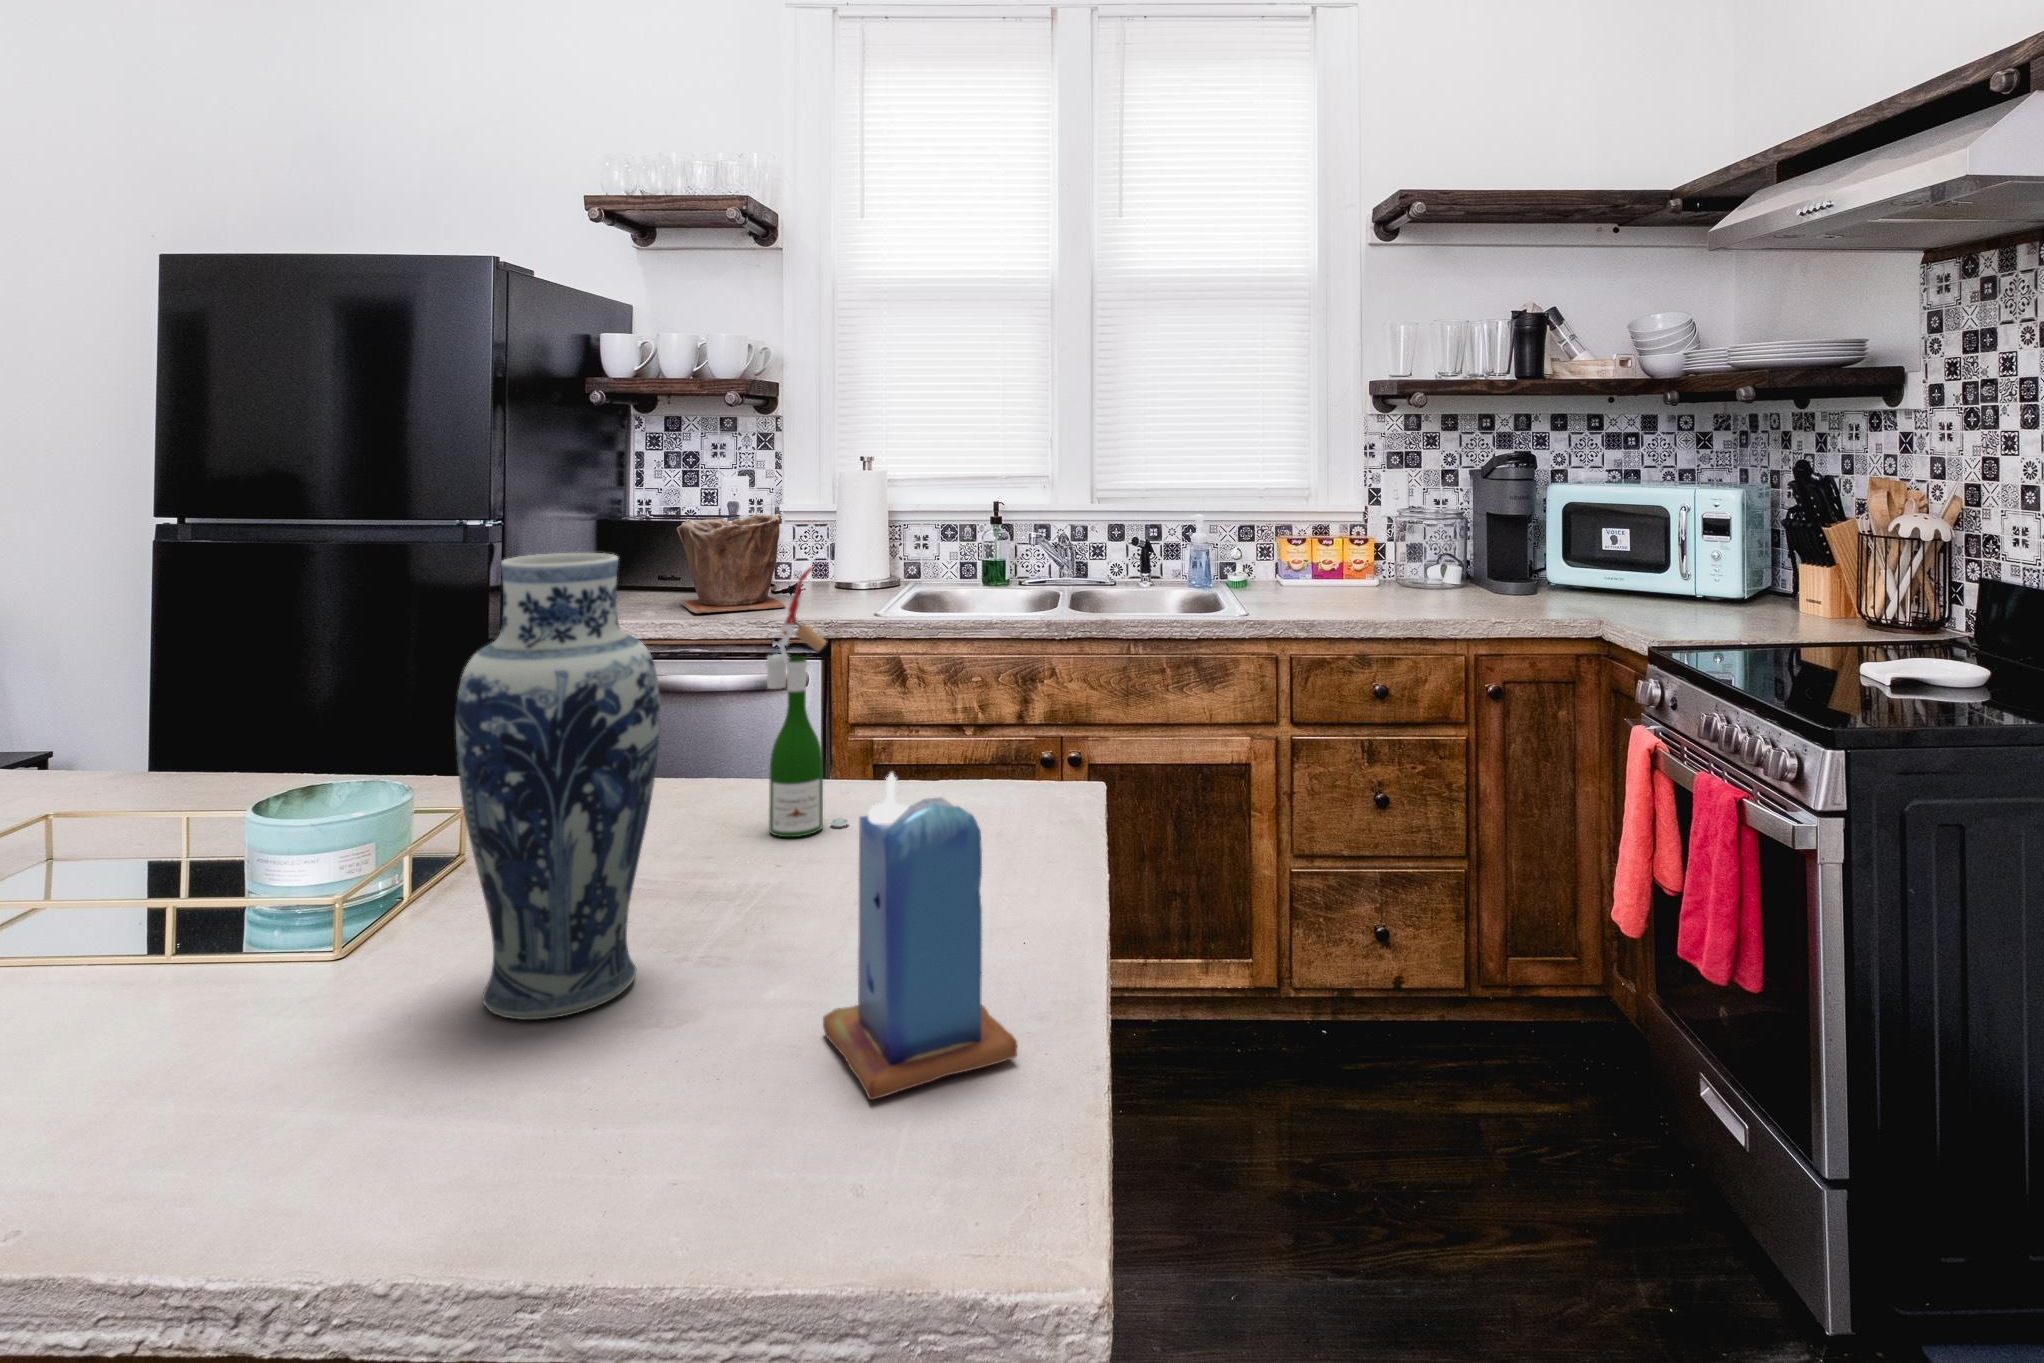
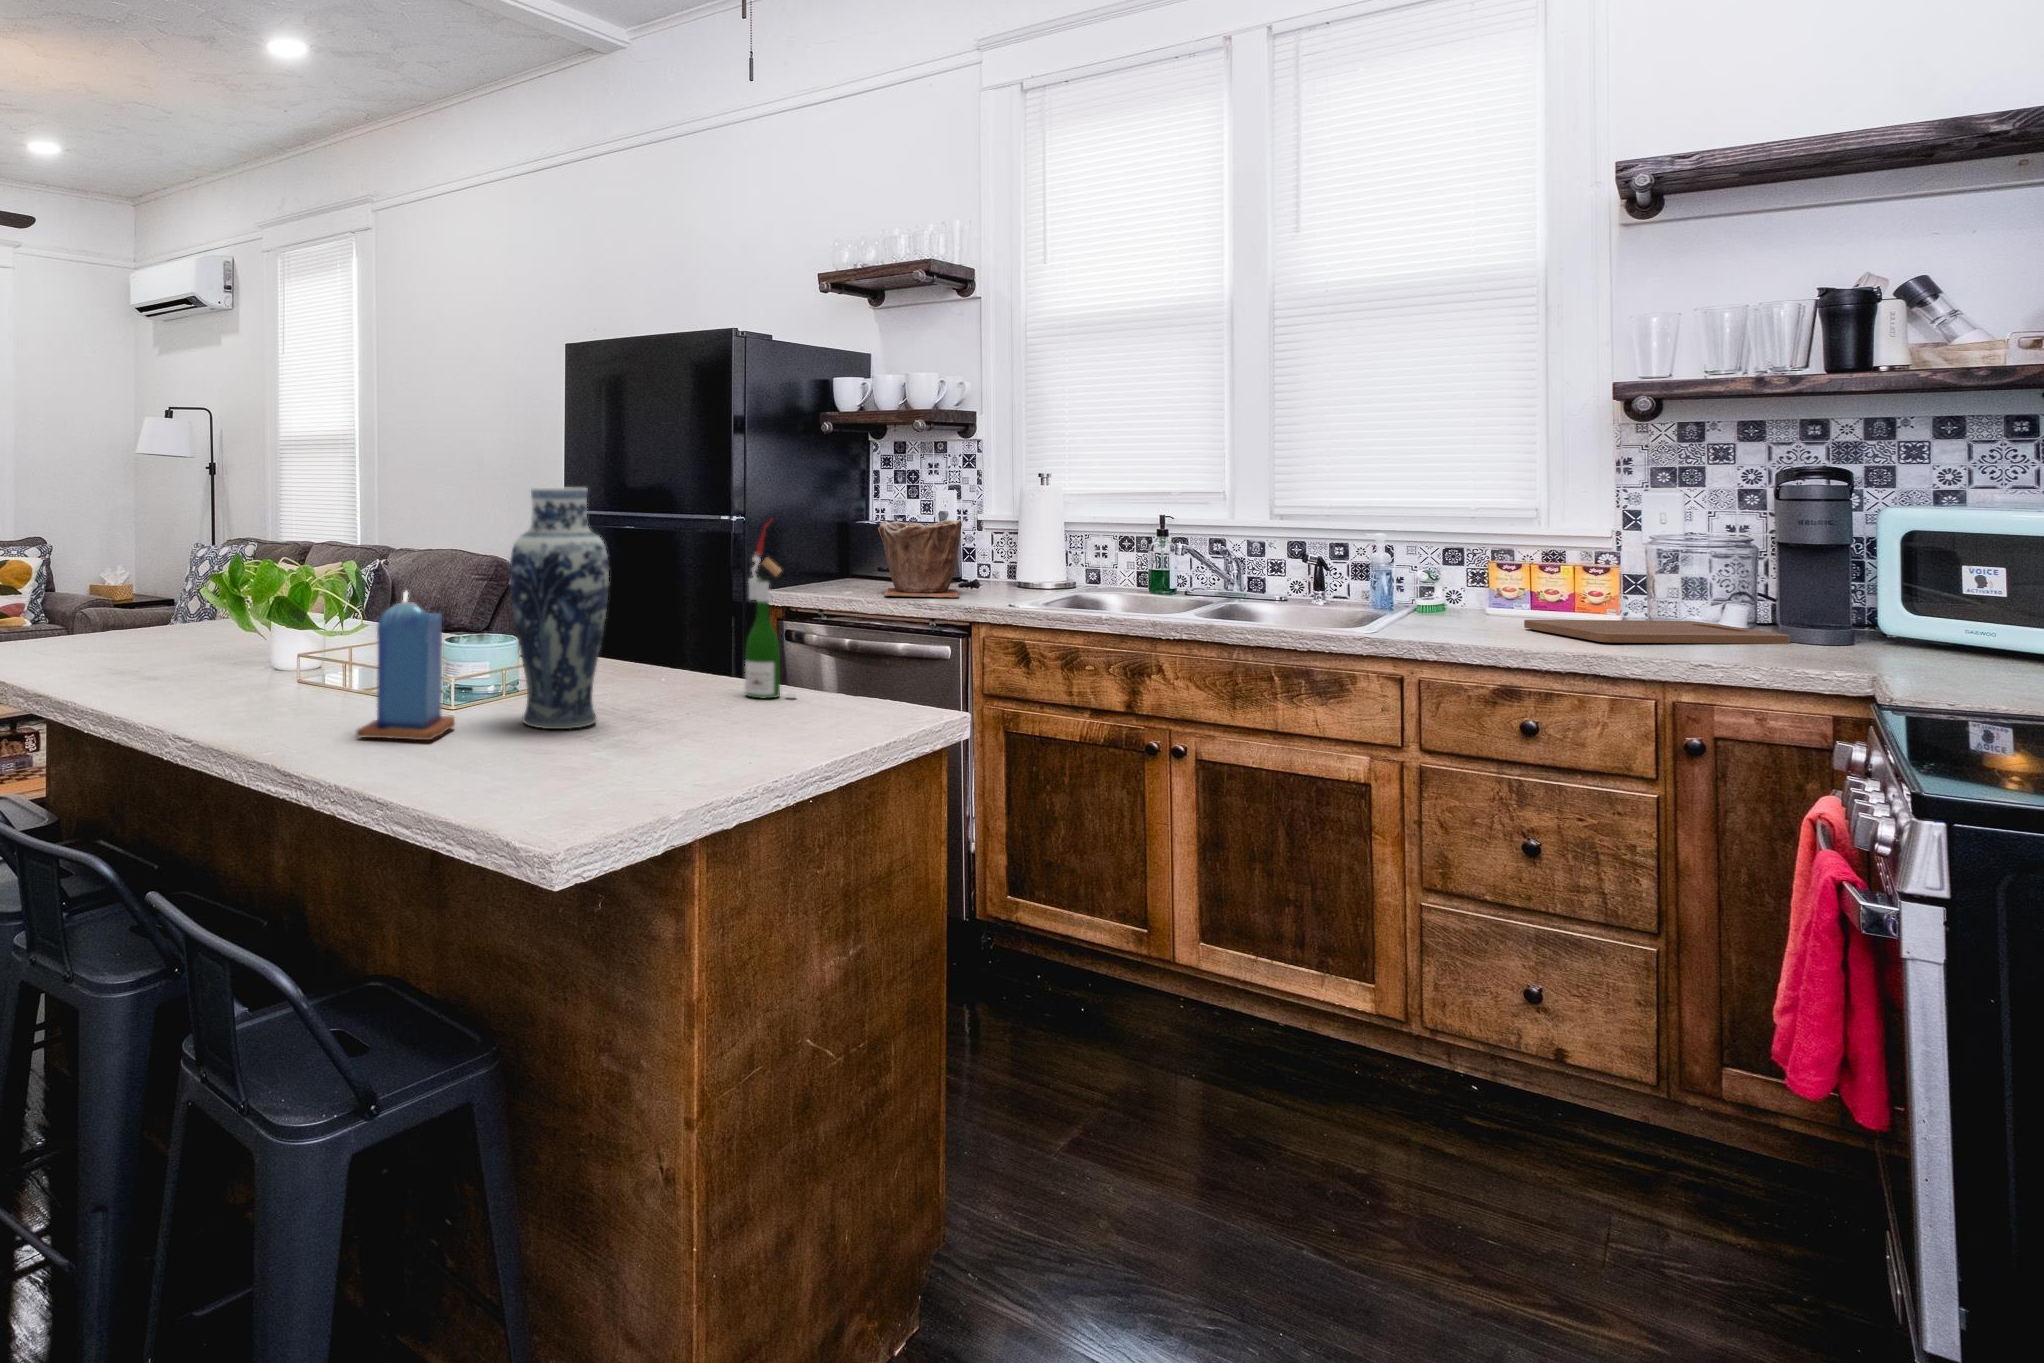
cutting board: none [1331,579,1500,607] -> present [1524,620,1790,644]
candle: present [823,773,1017,1100] -> present [356,591,455,740]

